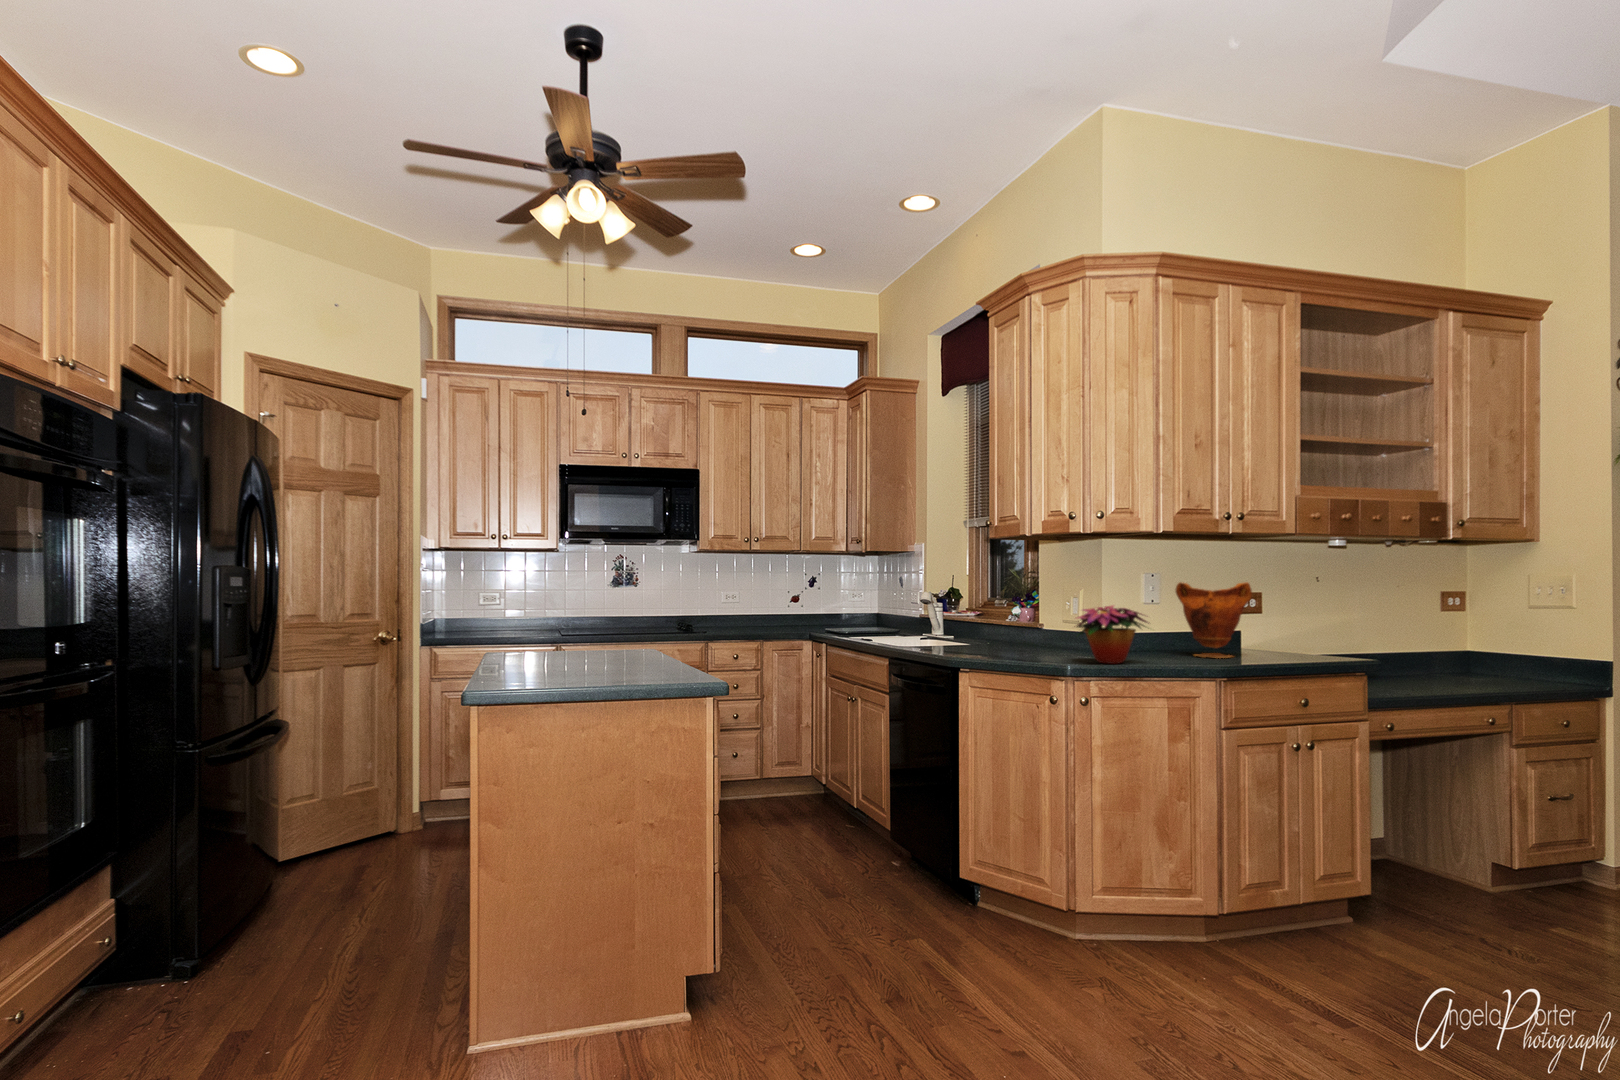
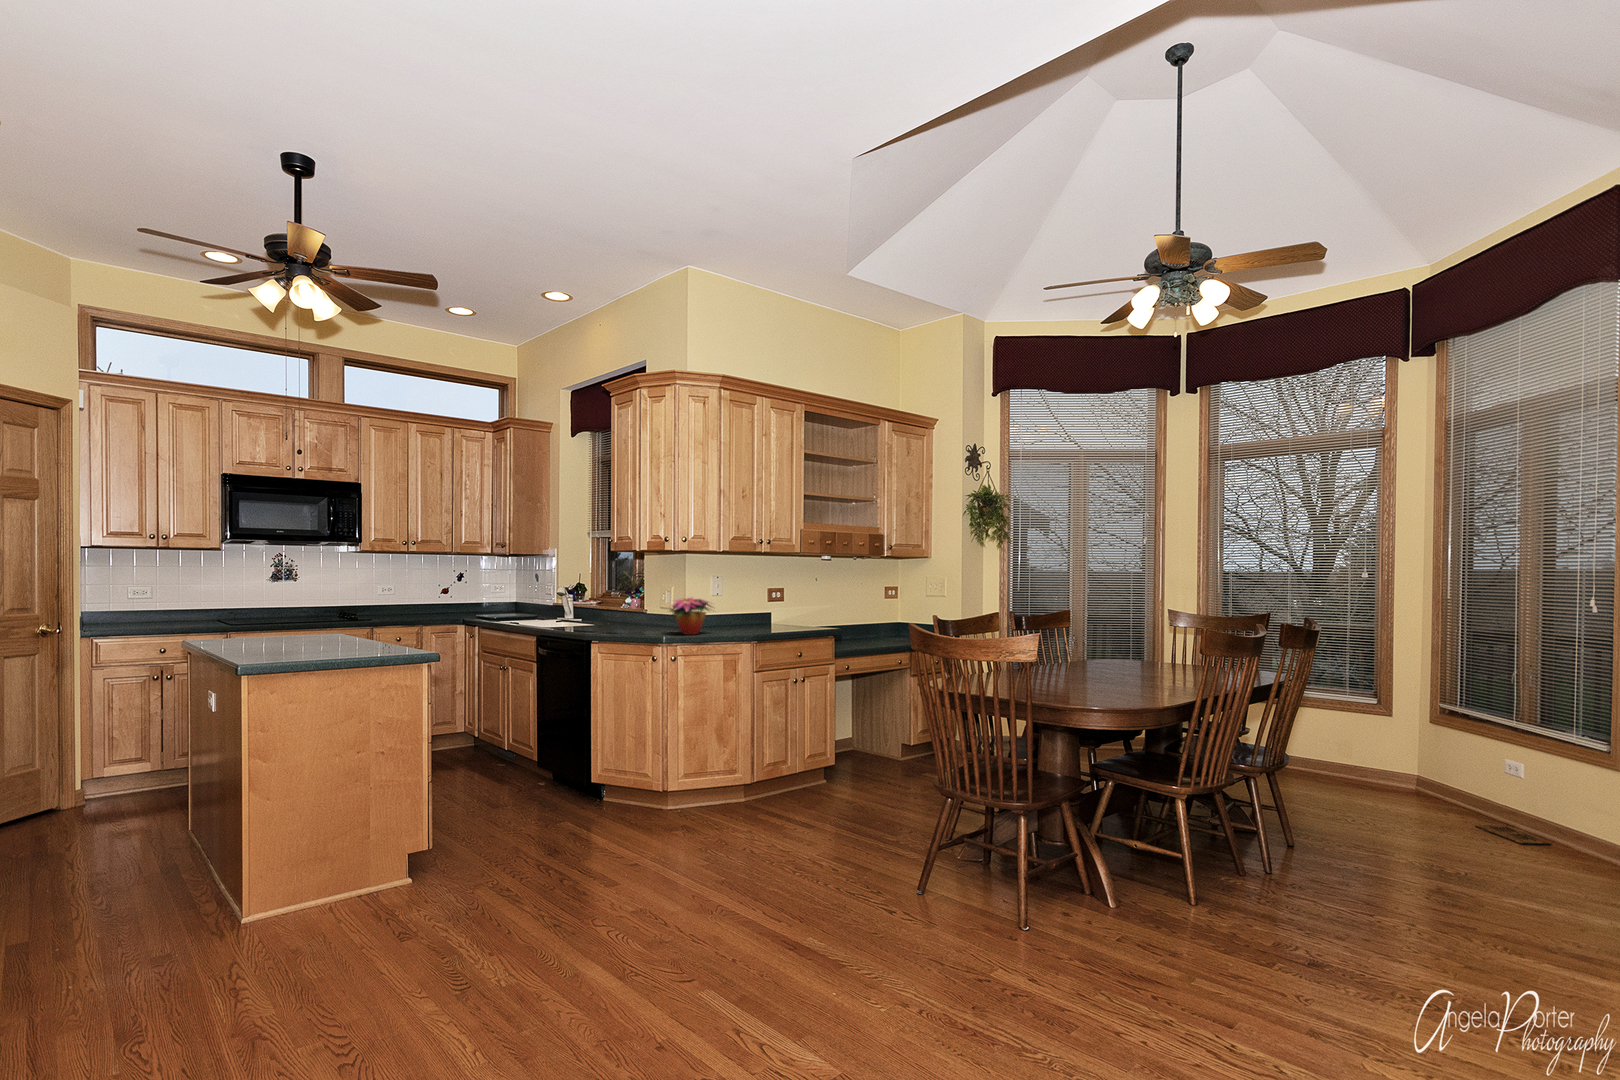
vase: present [1175,582,1252,658] -> none [732,581,776,629]

